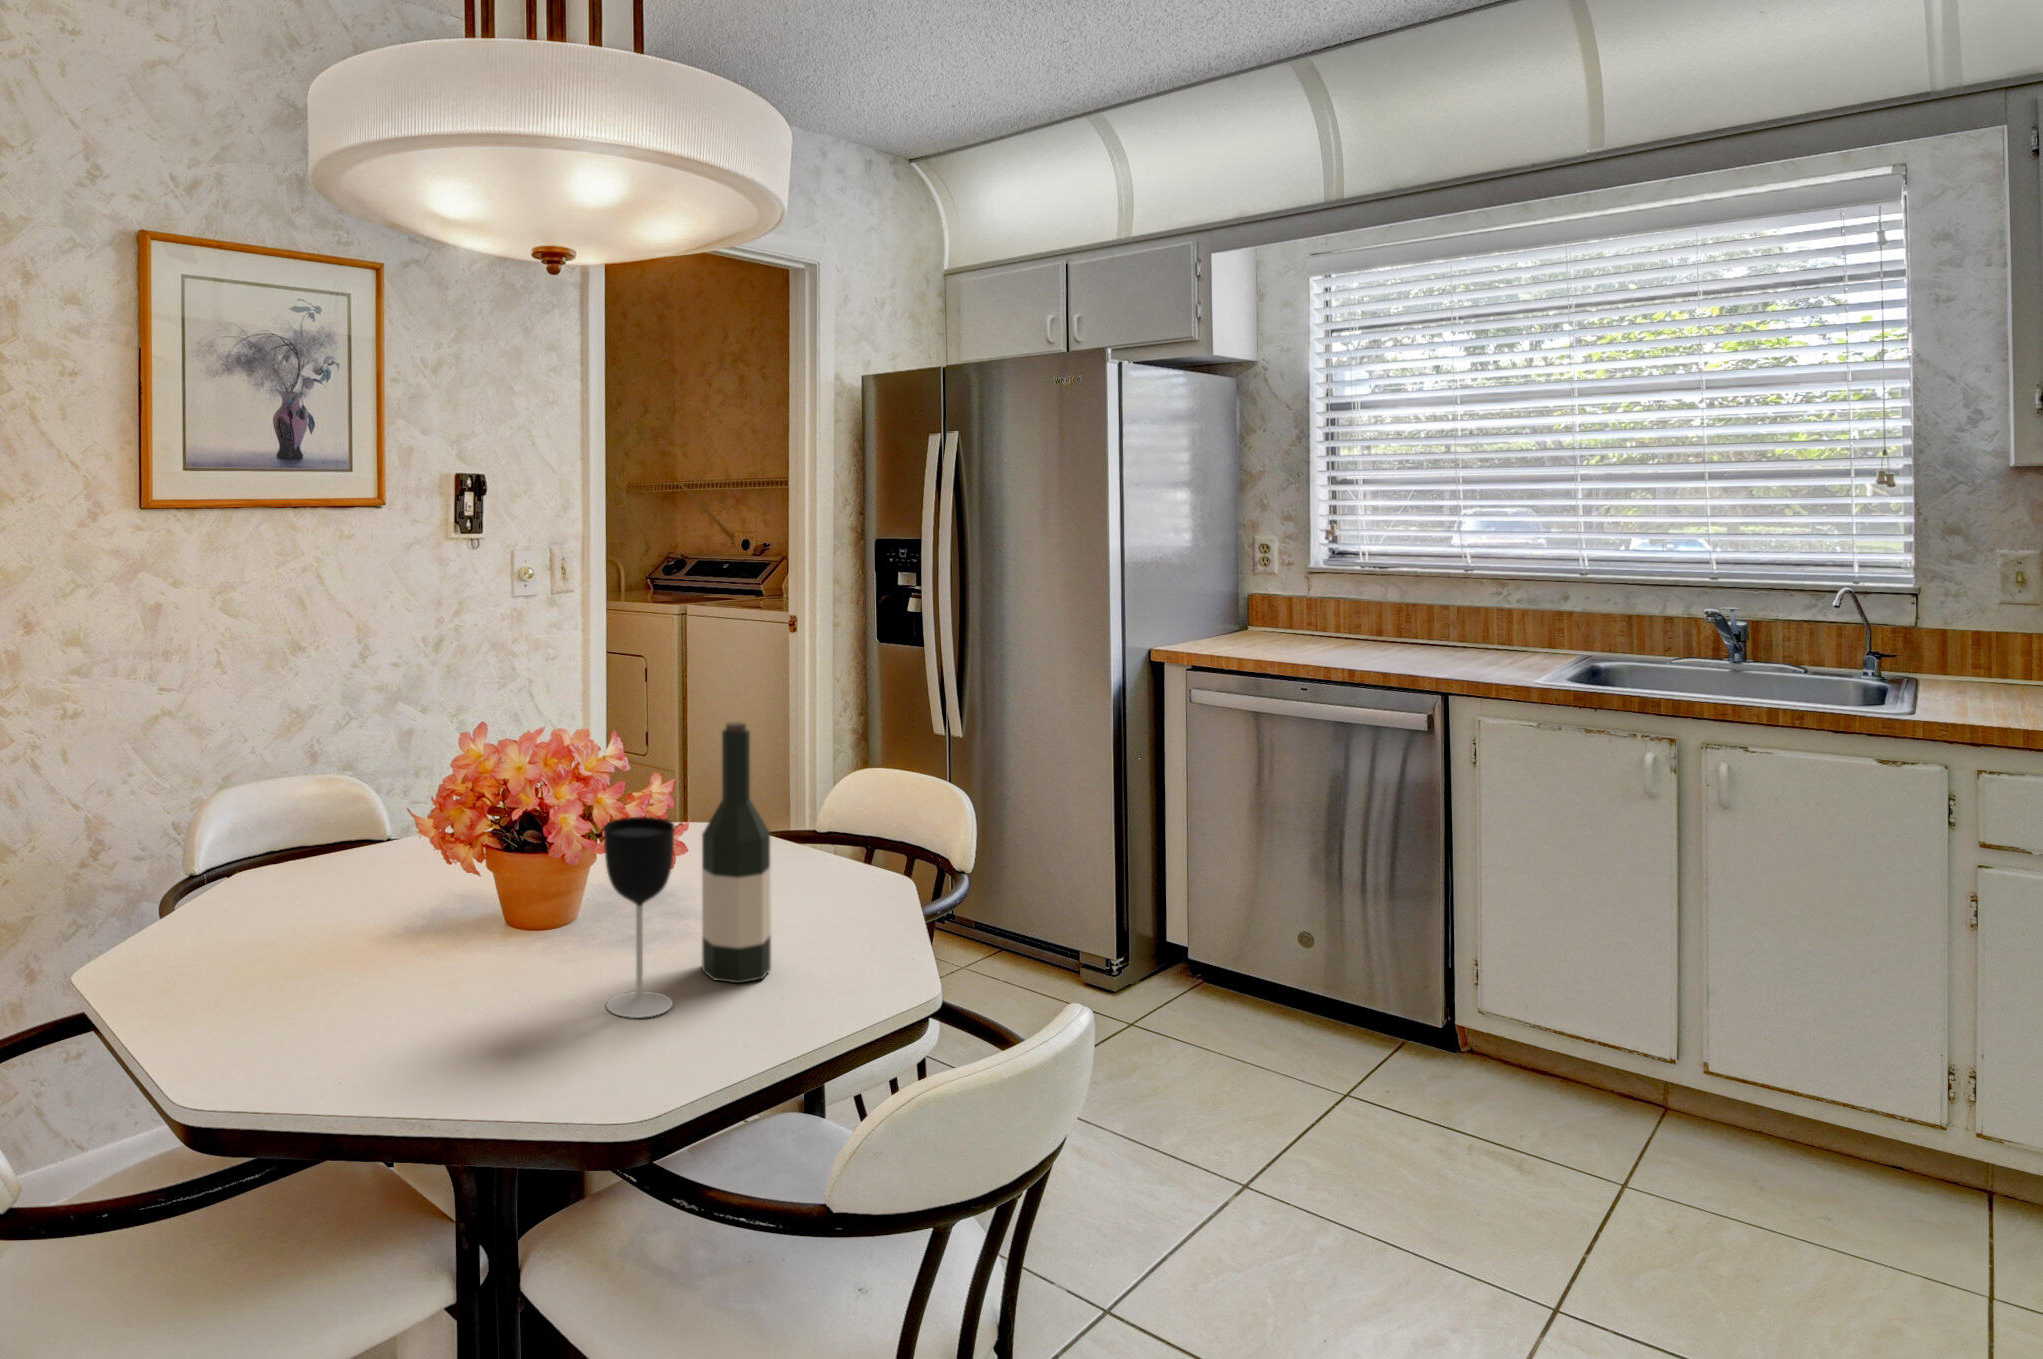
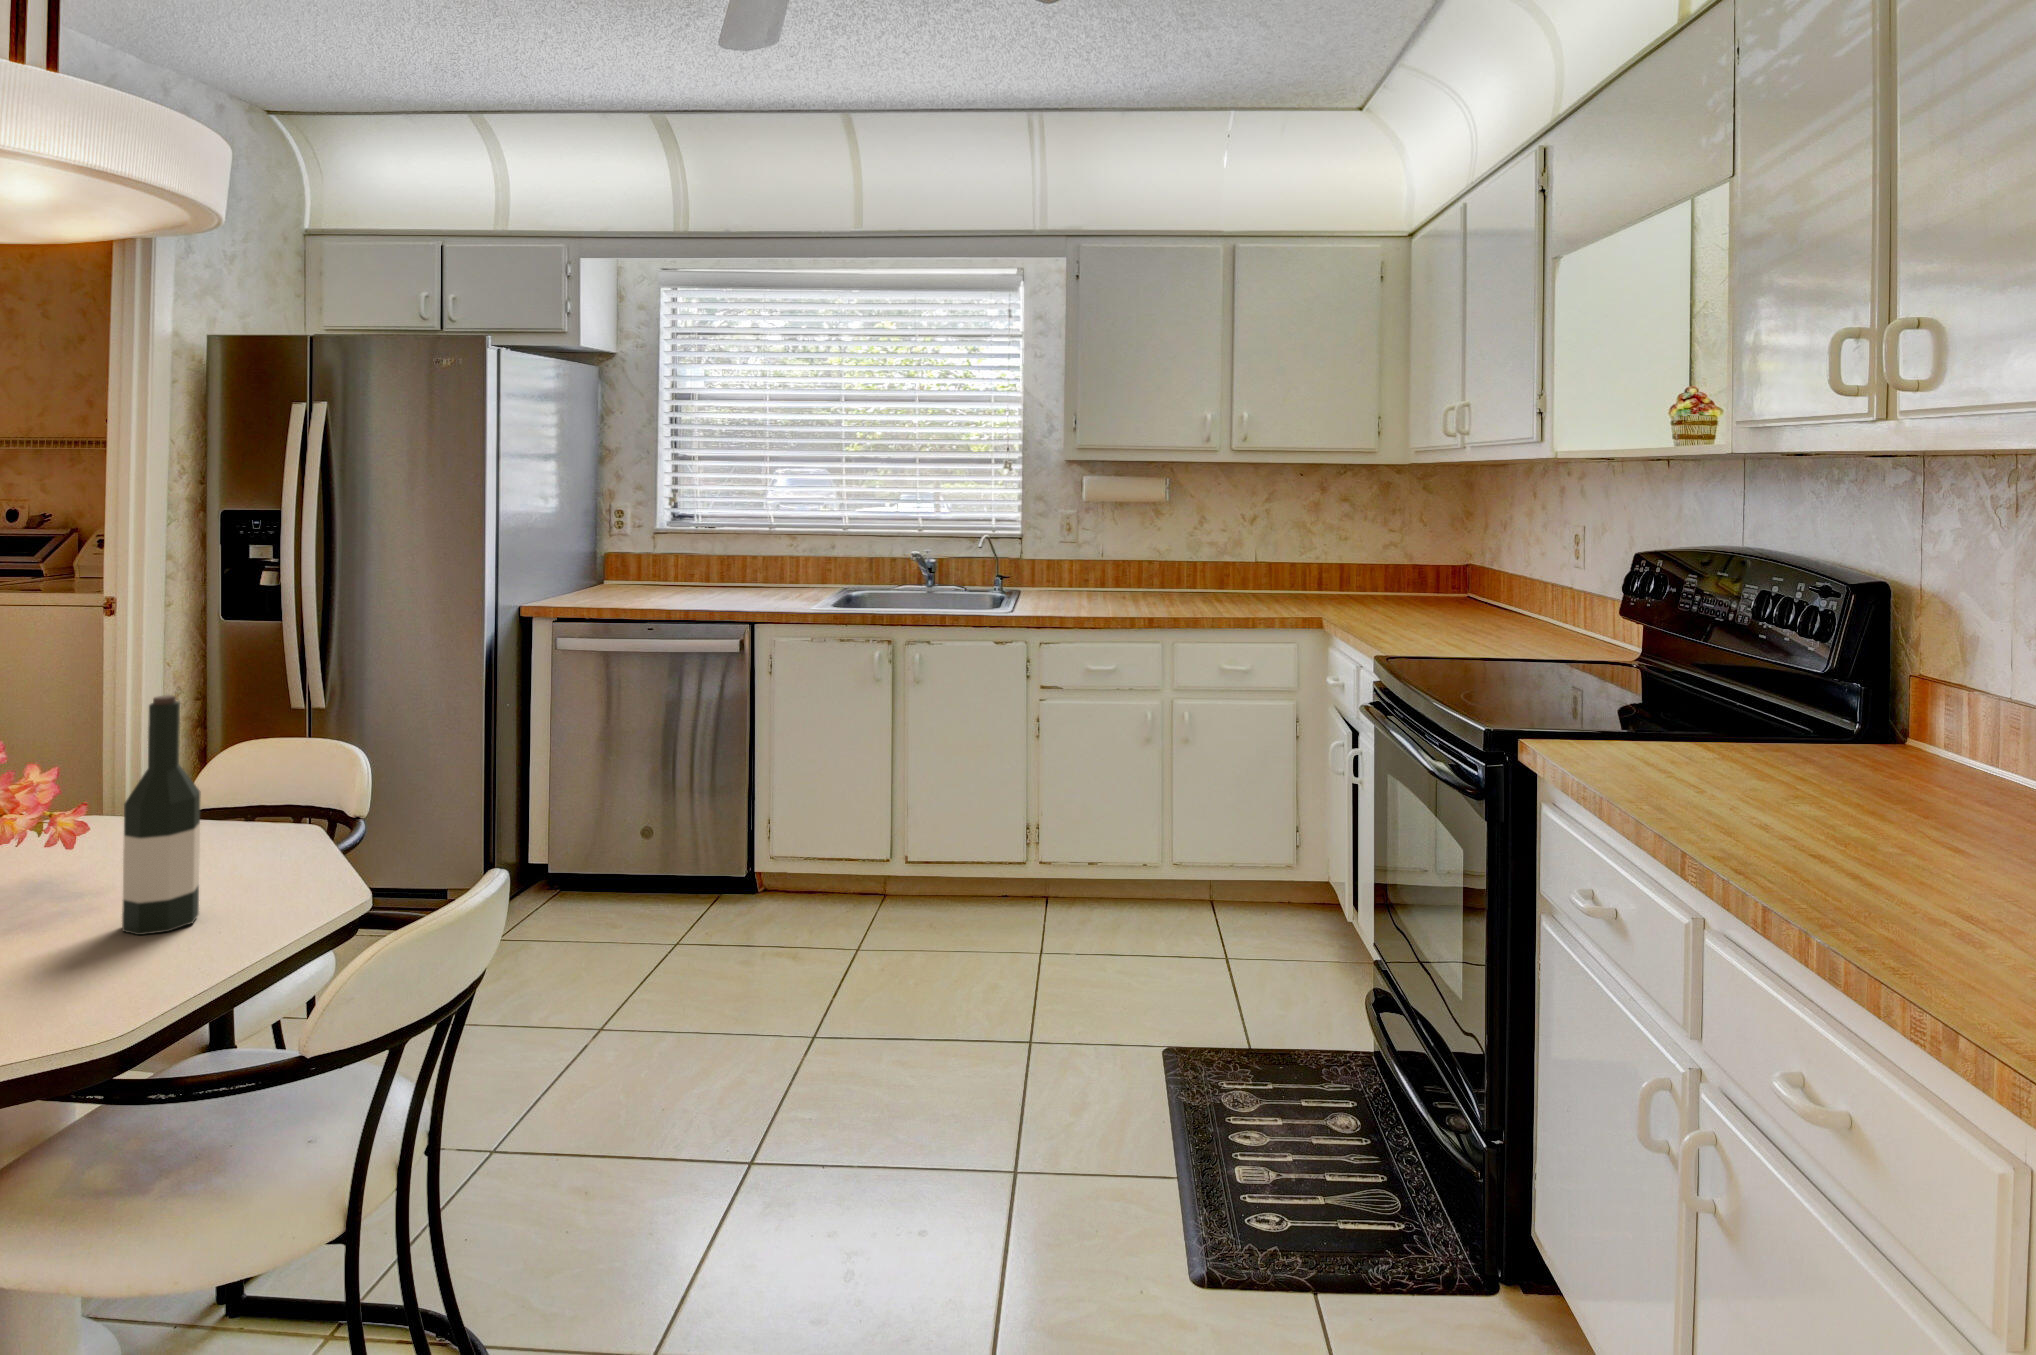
wine glass: present [604,817,675,1018] -> none [23,792,108,982]

